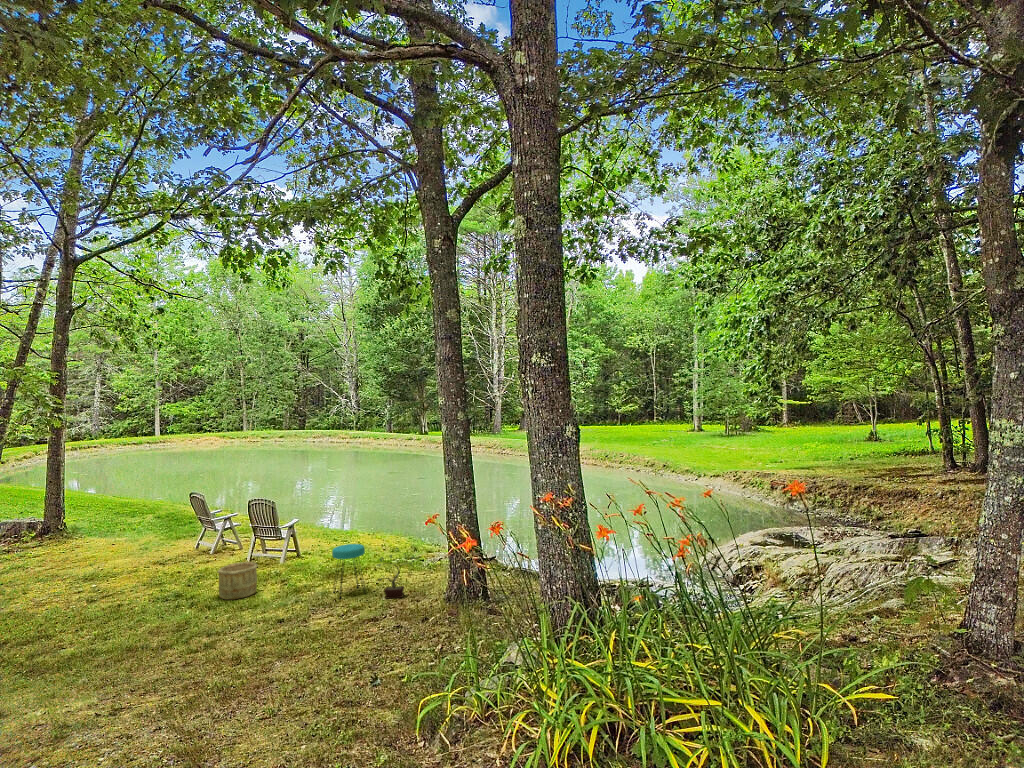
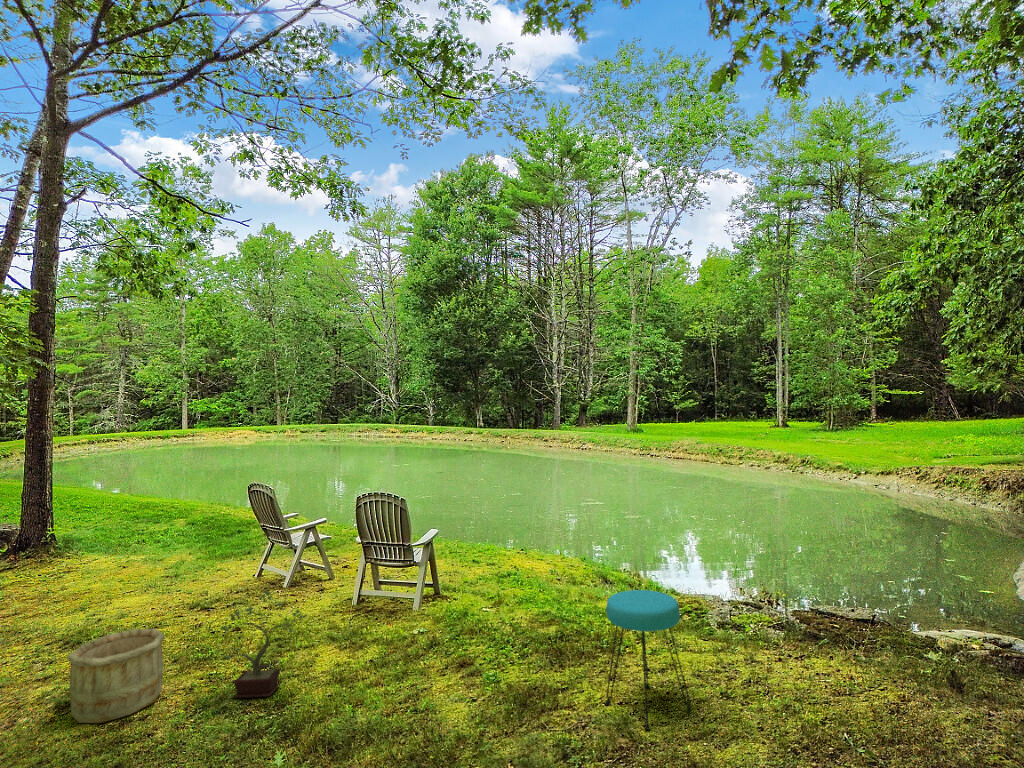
potted plant: present [377,547,417,598] -> present [221,590,307,698]
wooden bucket: present [218,562,257,599] -> present [67,629,165,723]

